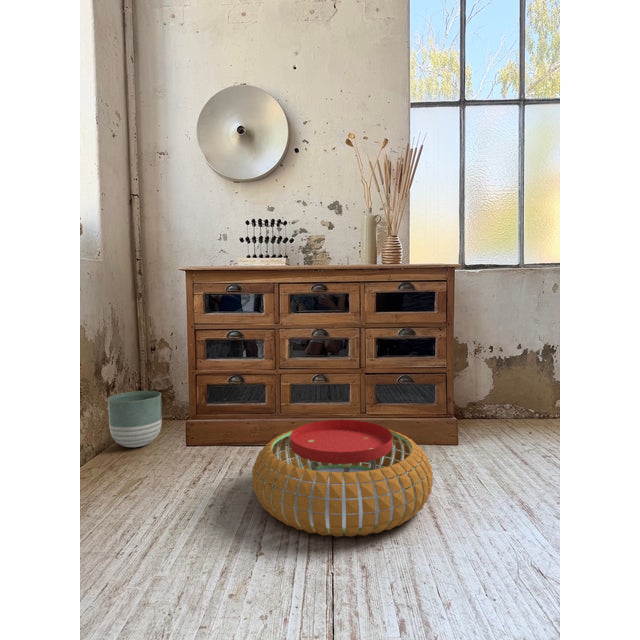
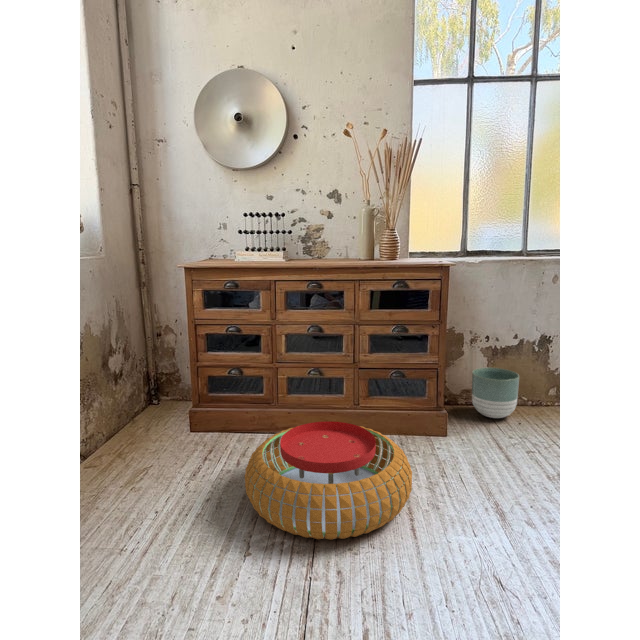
planter: present [108,391,162,447] -> present [472,368,519,418]

